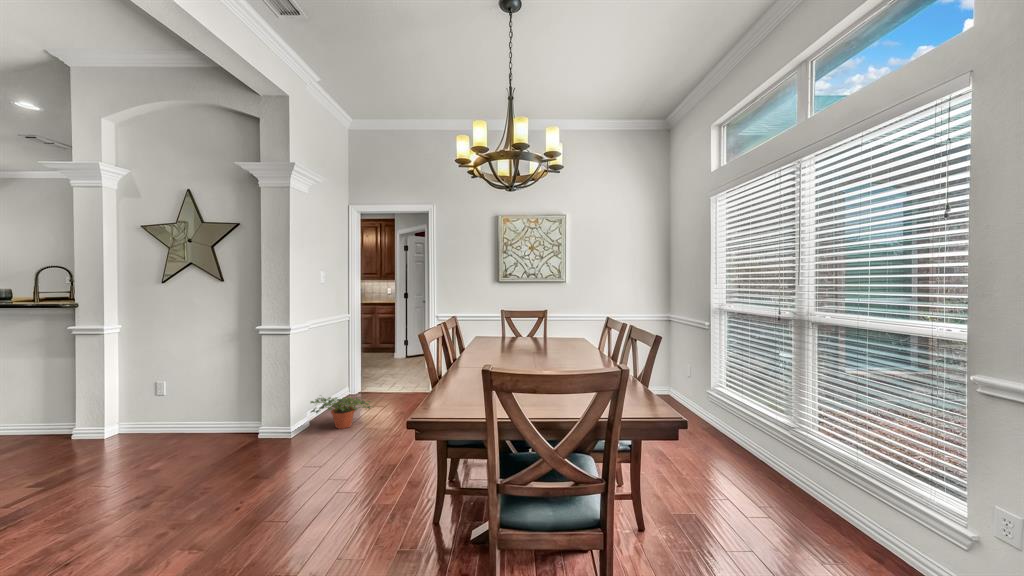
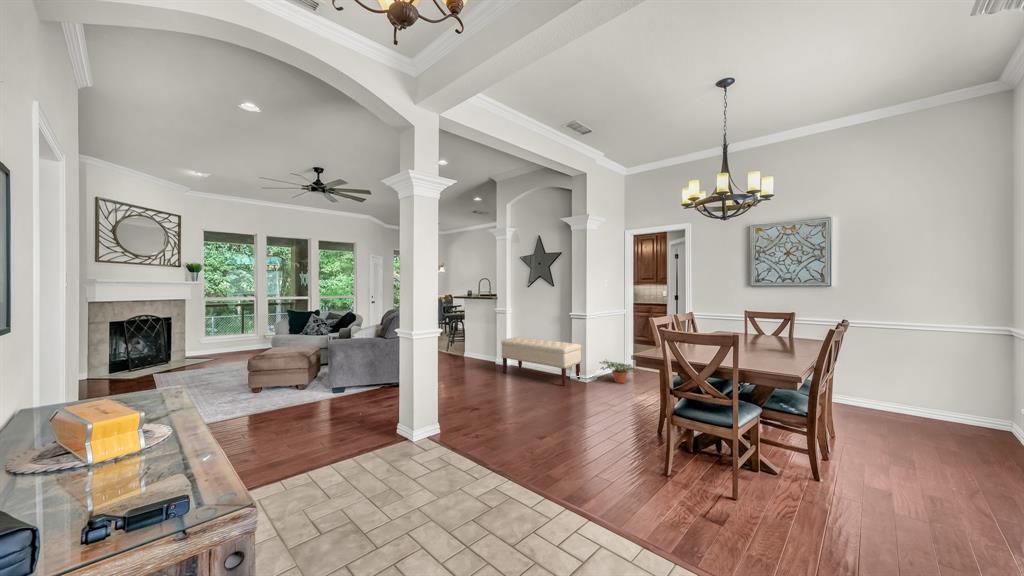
bench: none [92,377,278,456] -> present [501,337,581,386]

